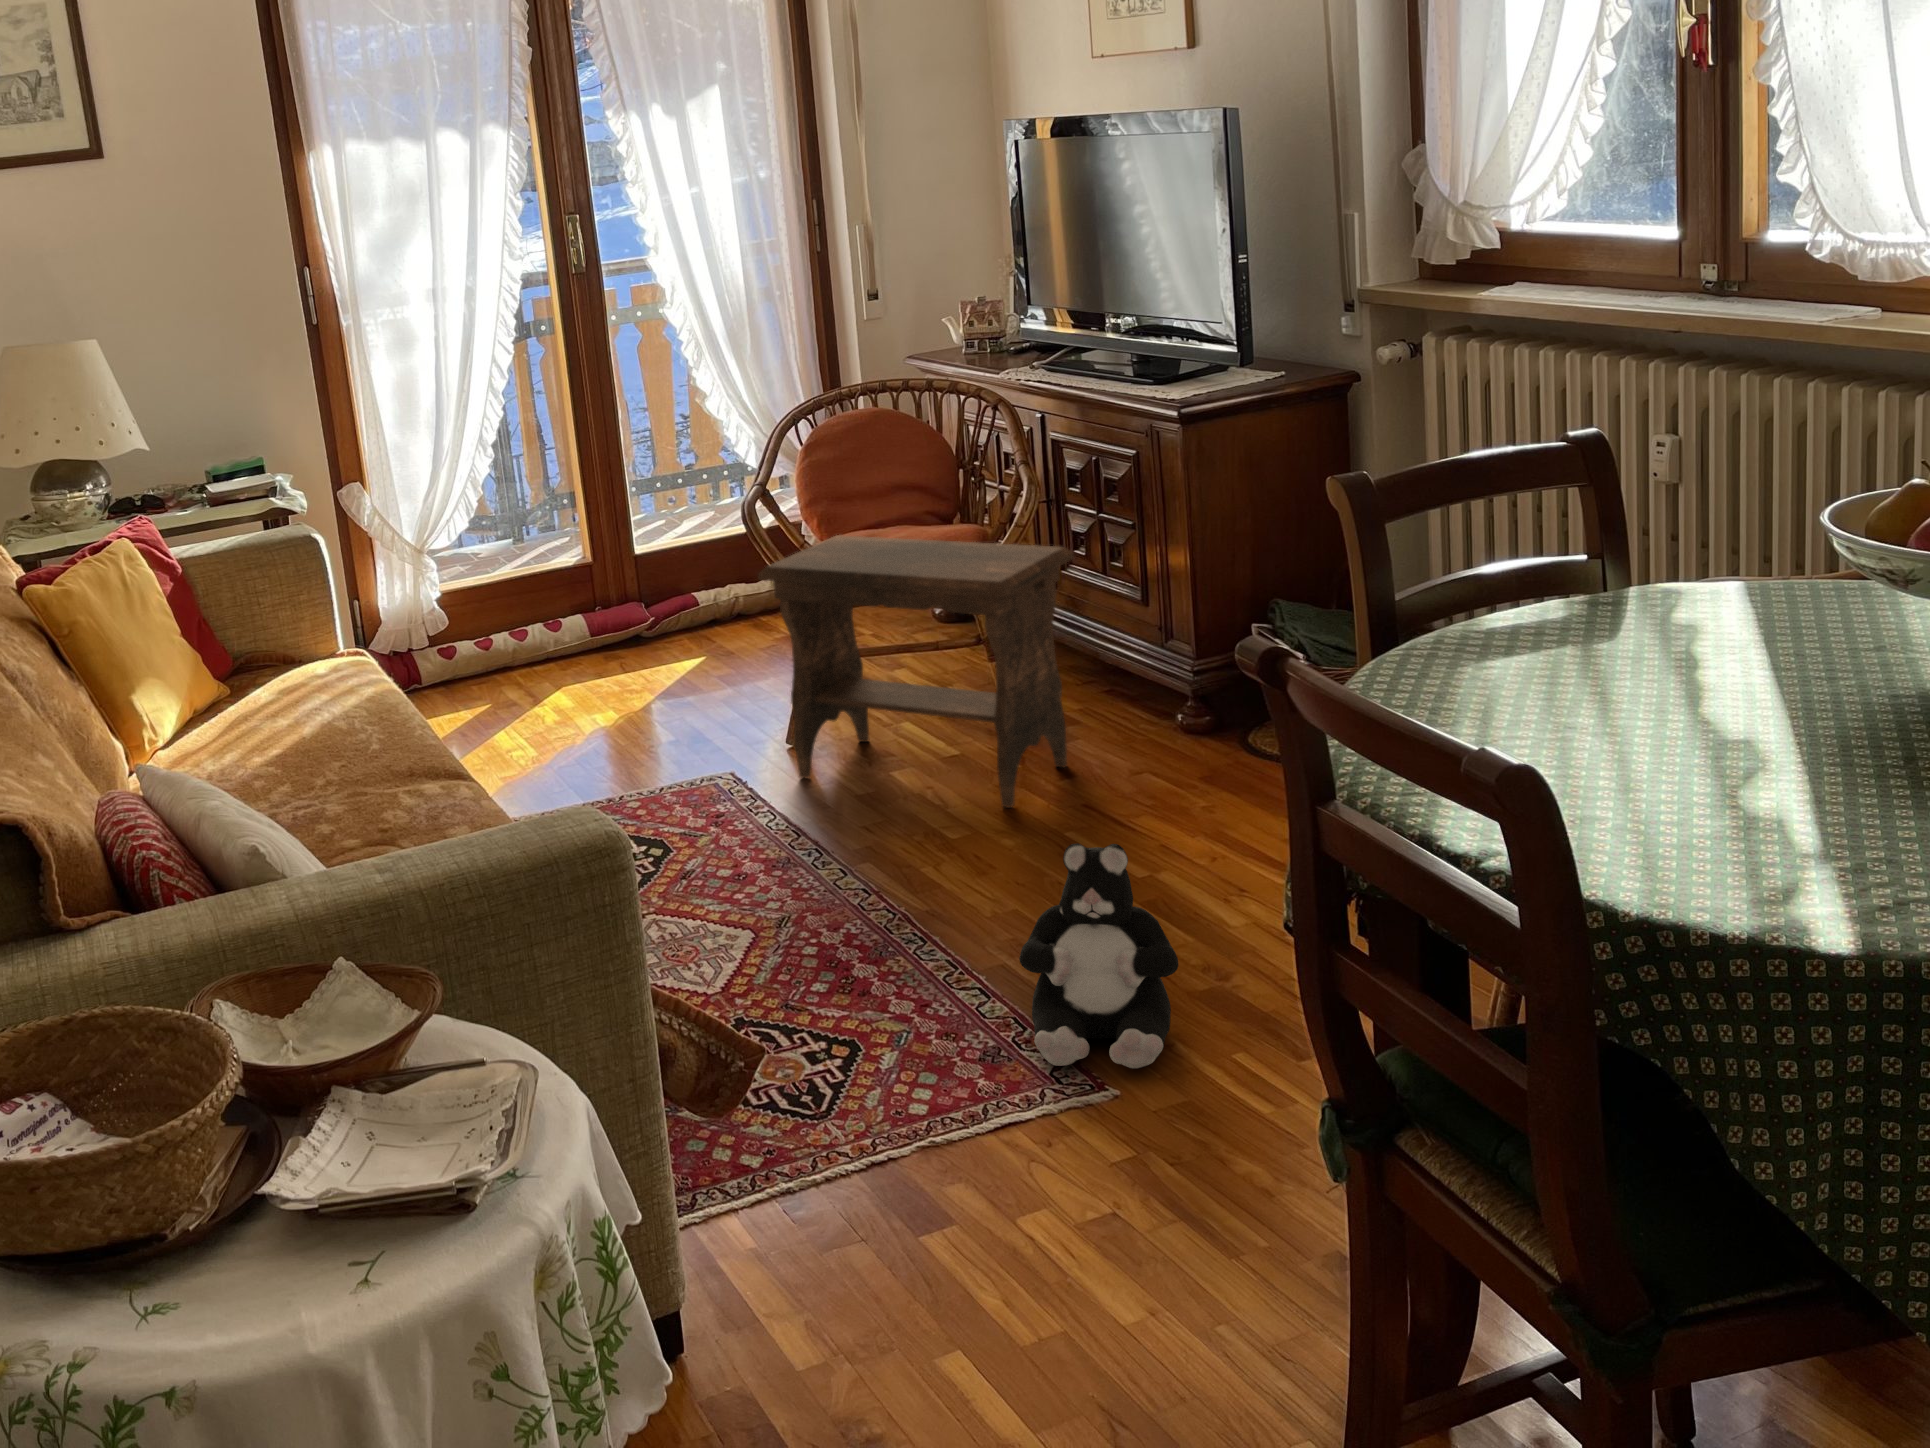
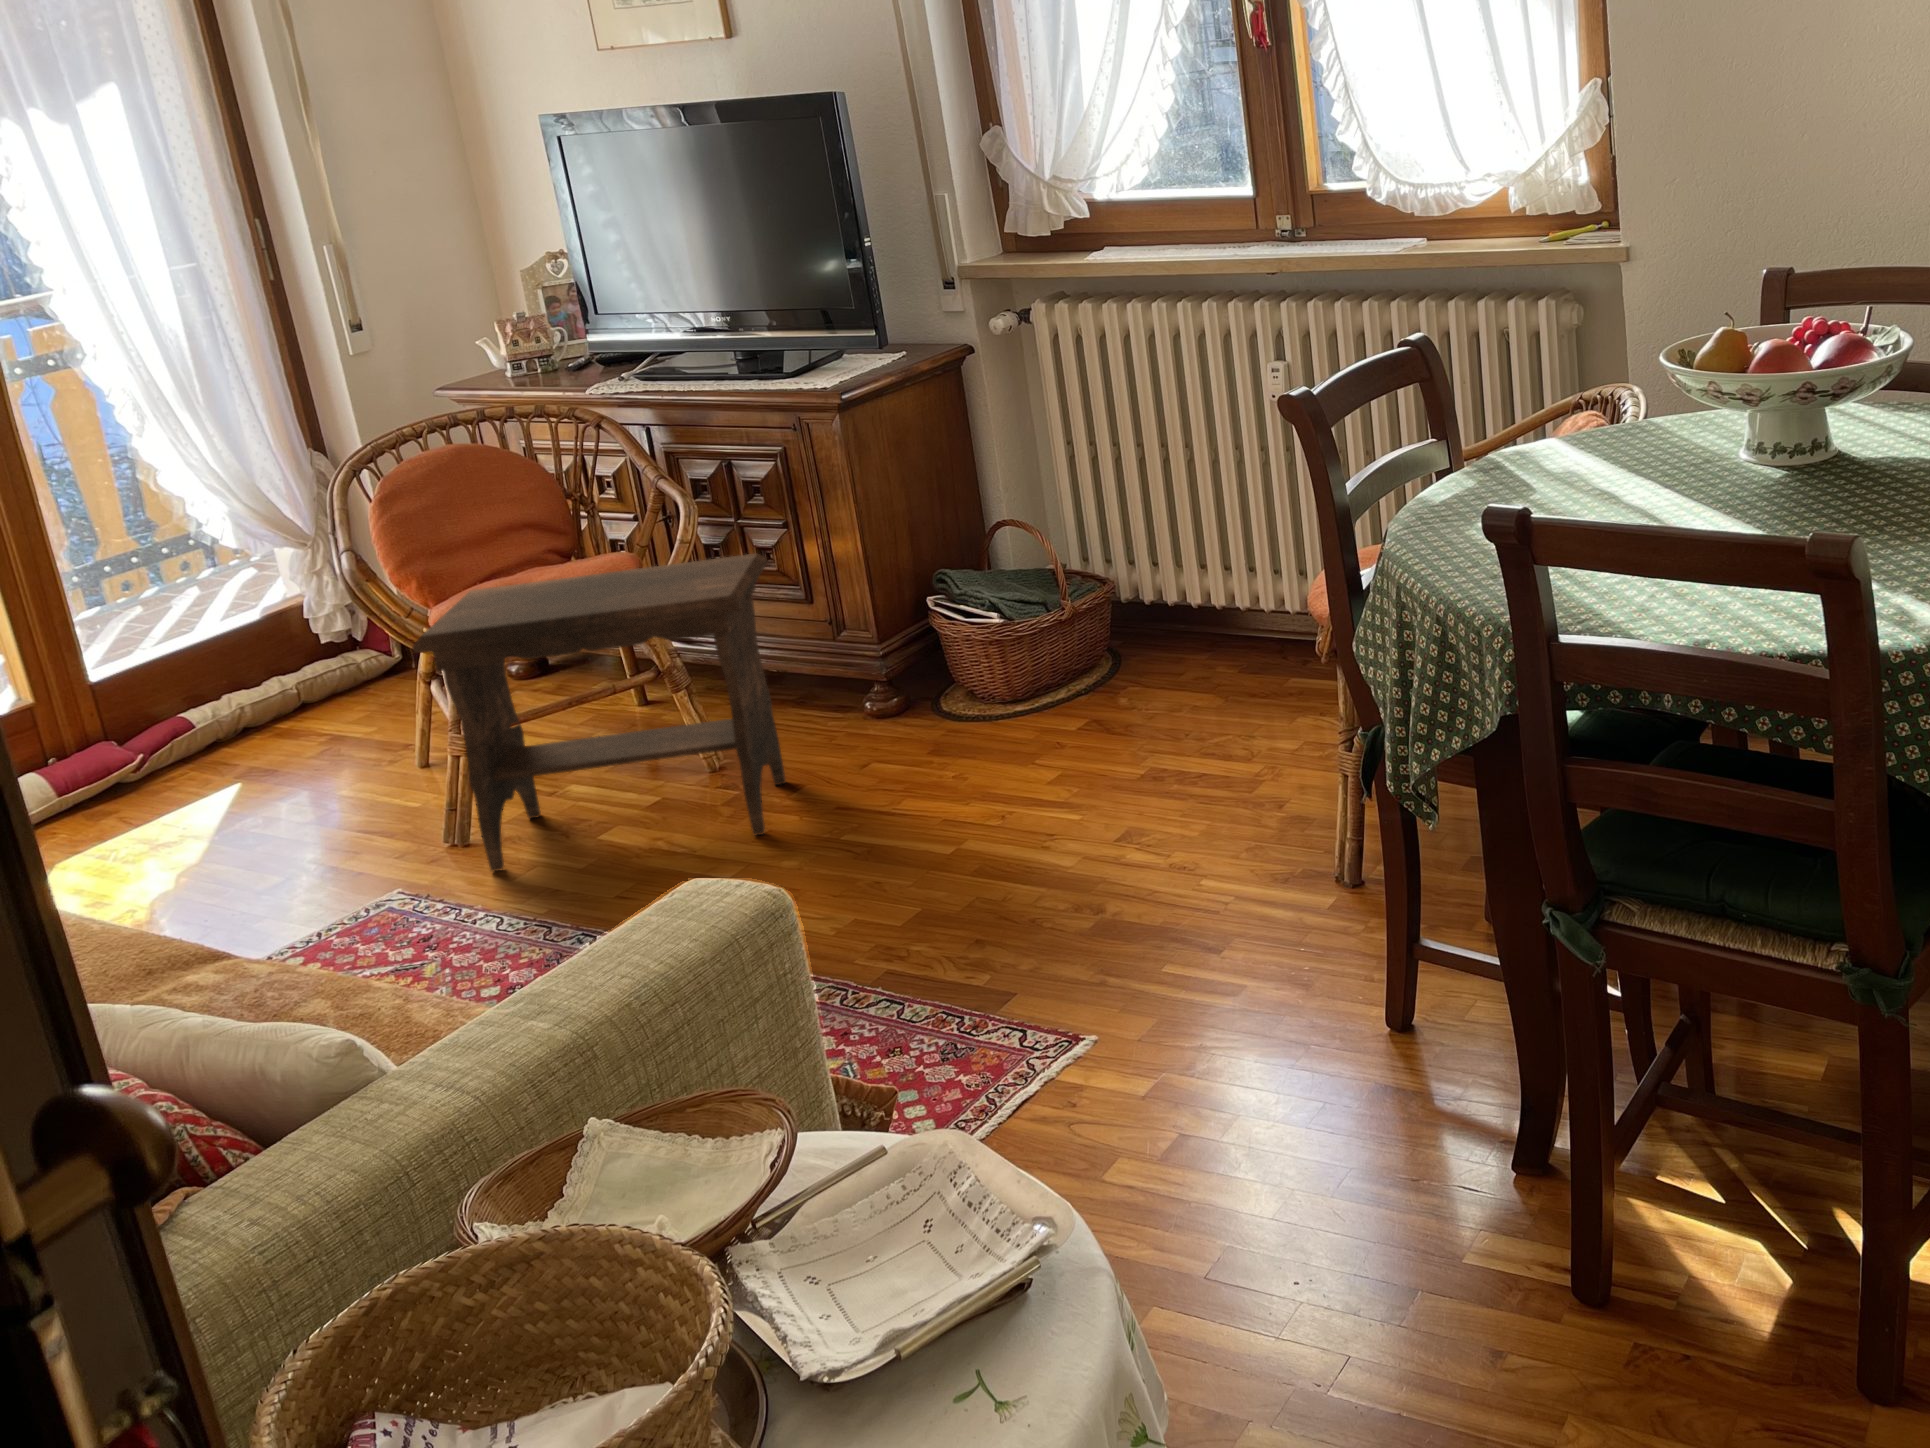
plush toy: present [1019,843,1178,1069] -> none [949,806,1125,1036]

